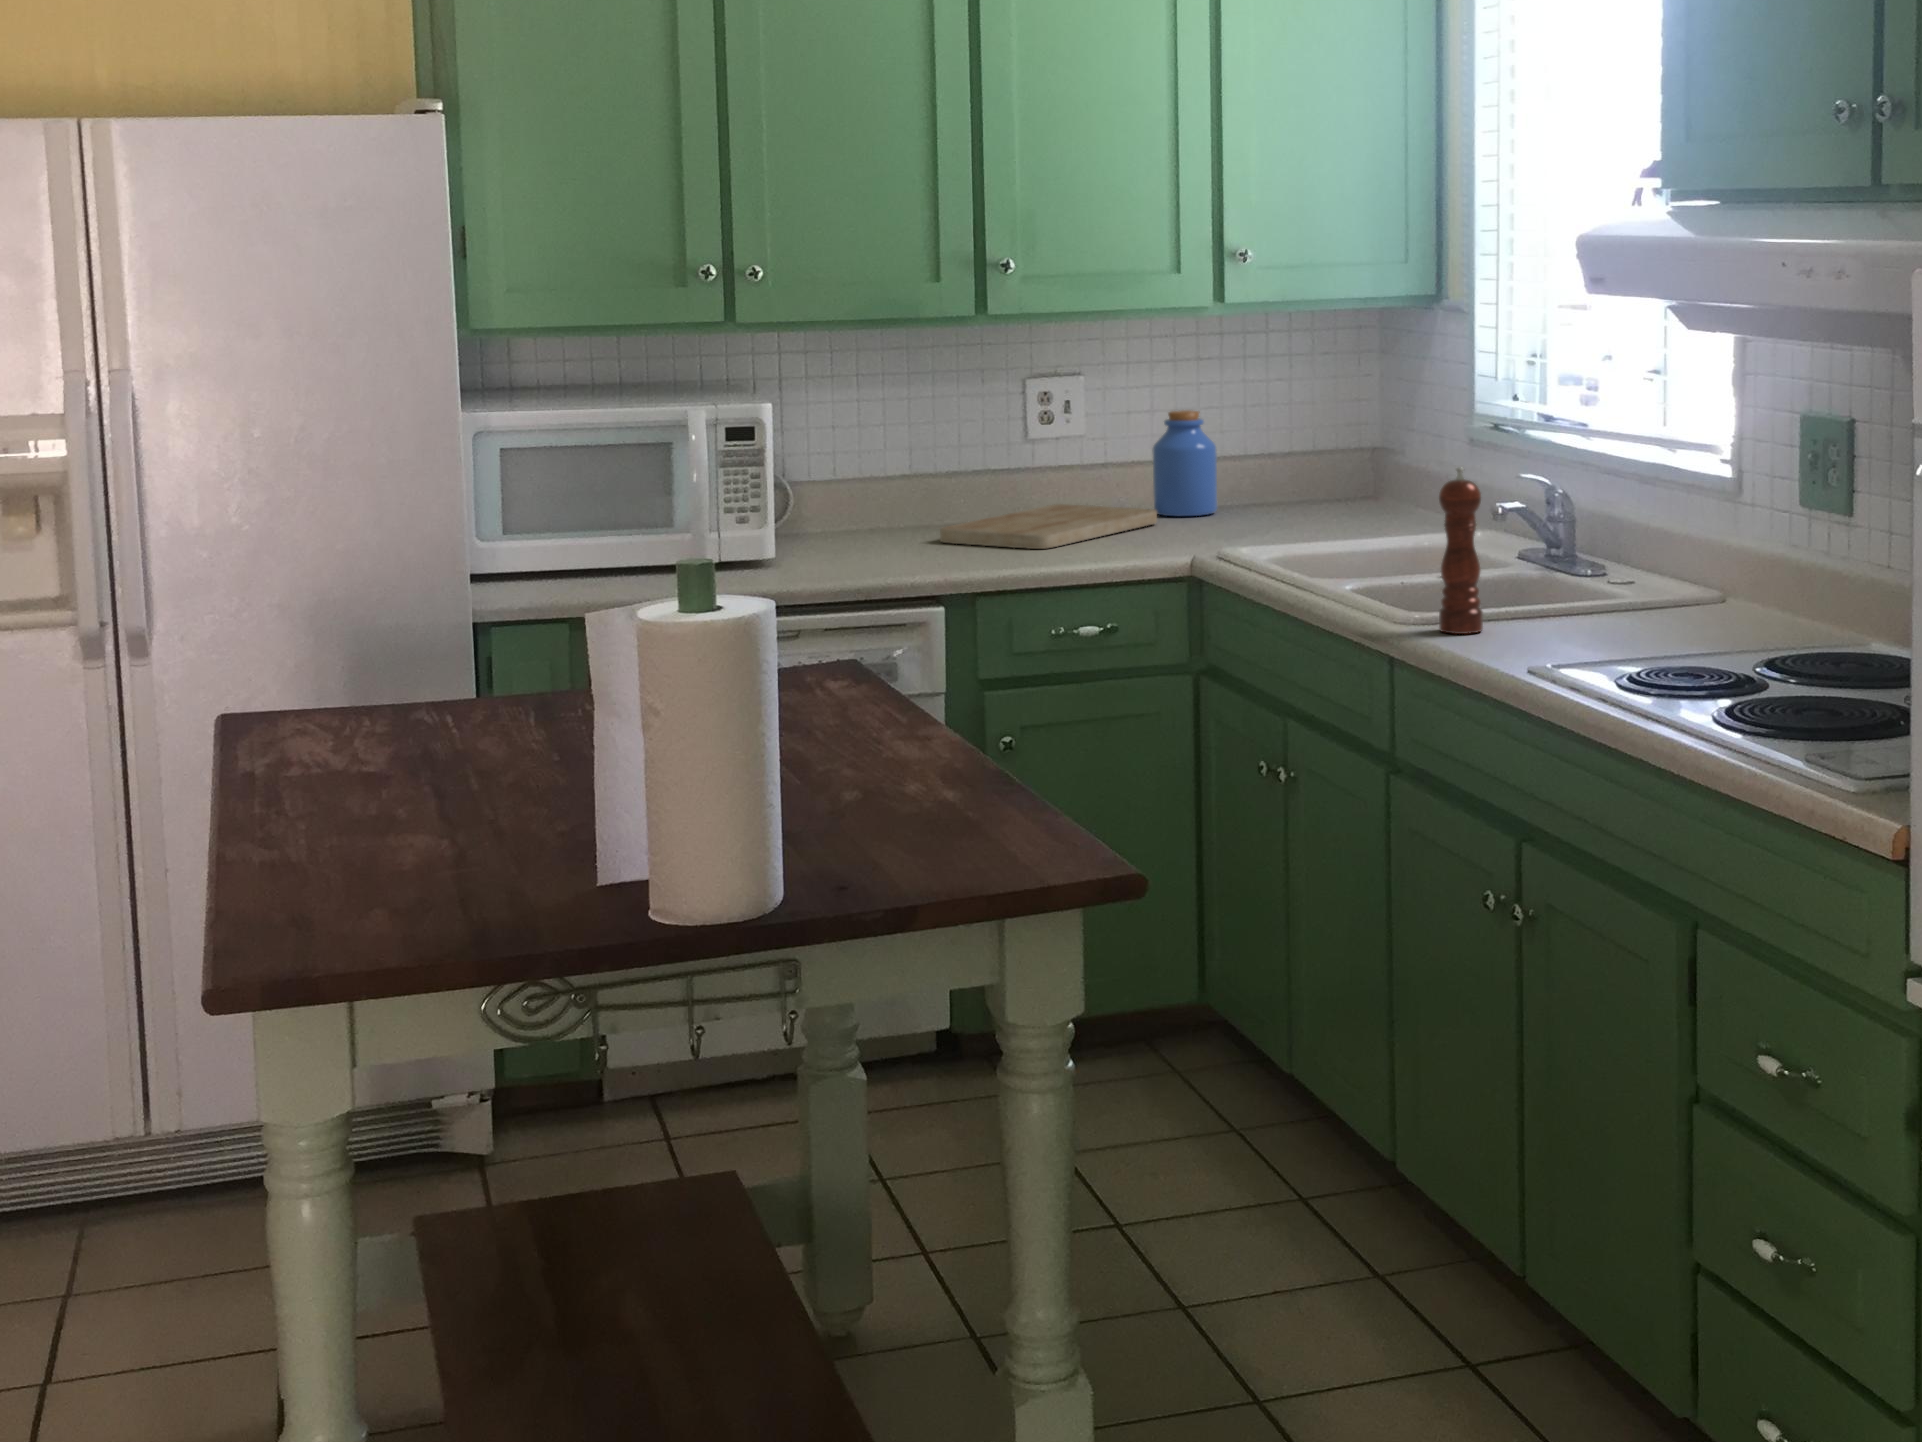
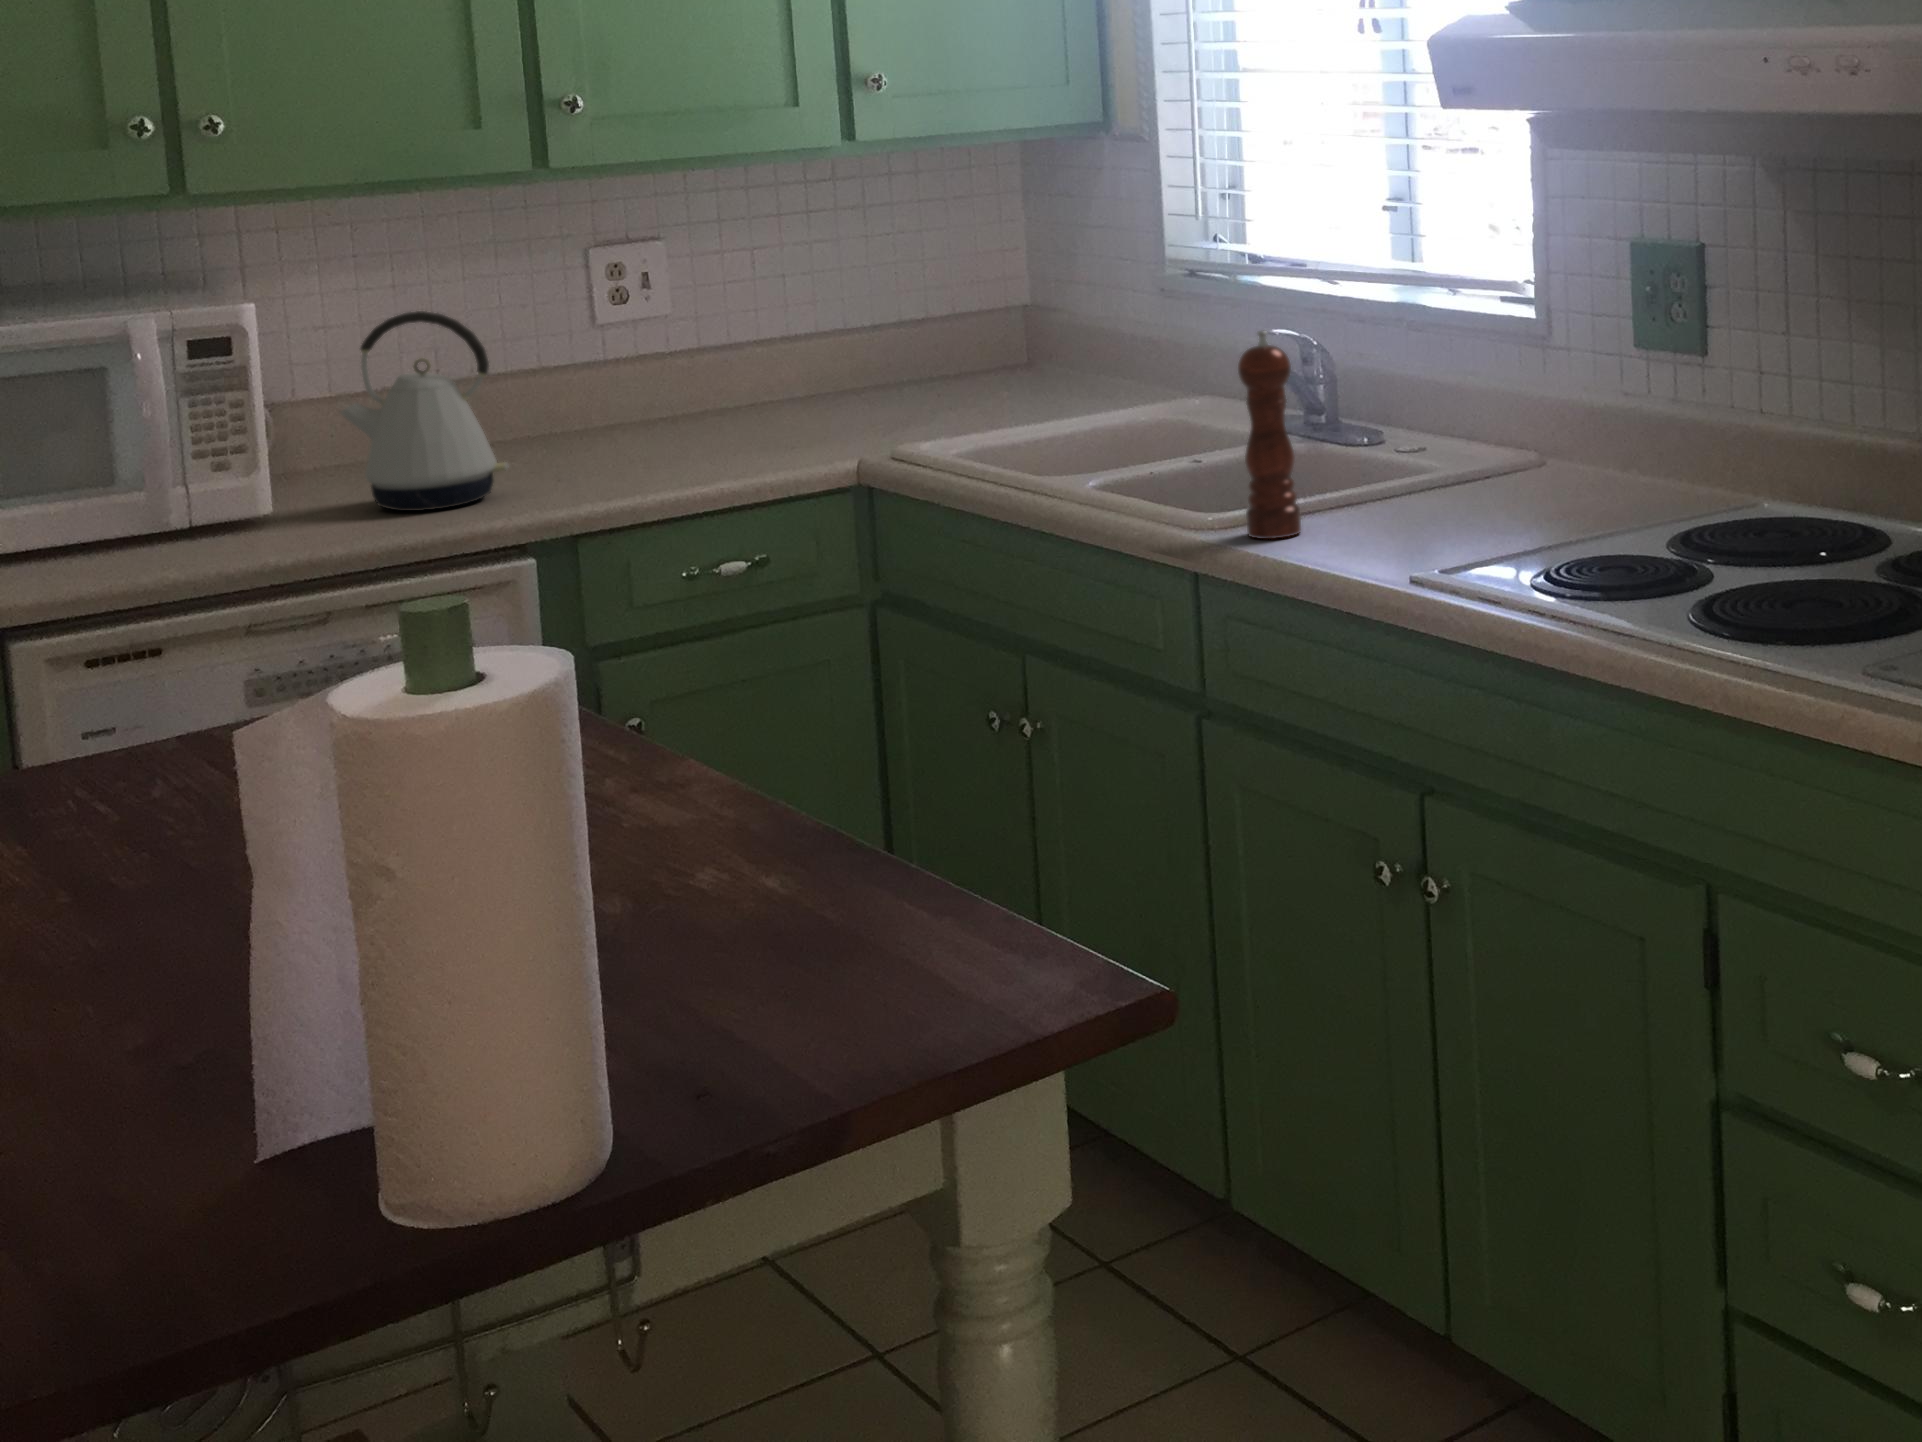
jar: present [1152,410,1217,516] -> none [756,276,844,409]
kettle: none [823,416,937,565] -> present [341,311,508,511]
cutting board: present [940,504,1157,549] -> none [498,403,777,470]

